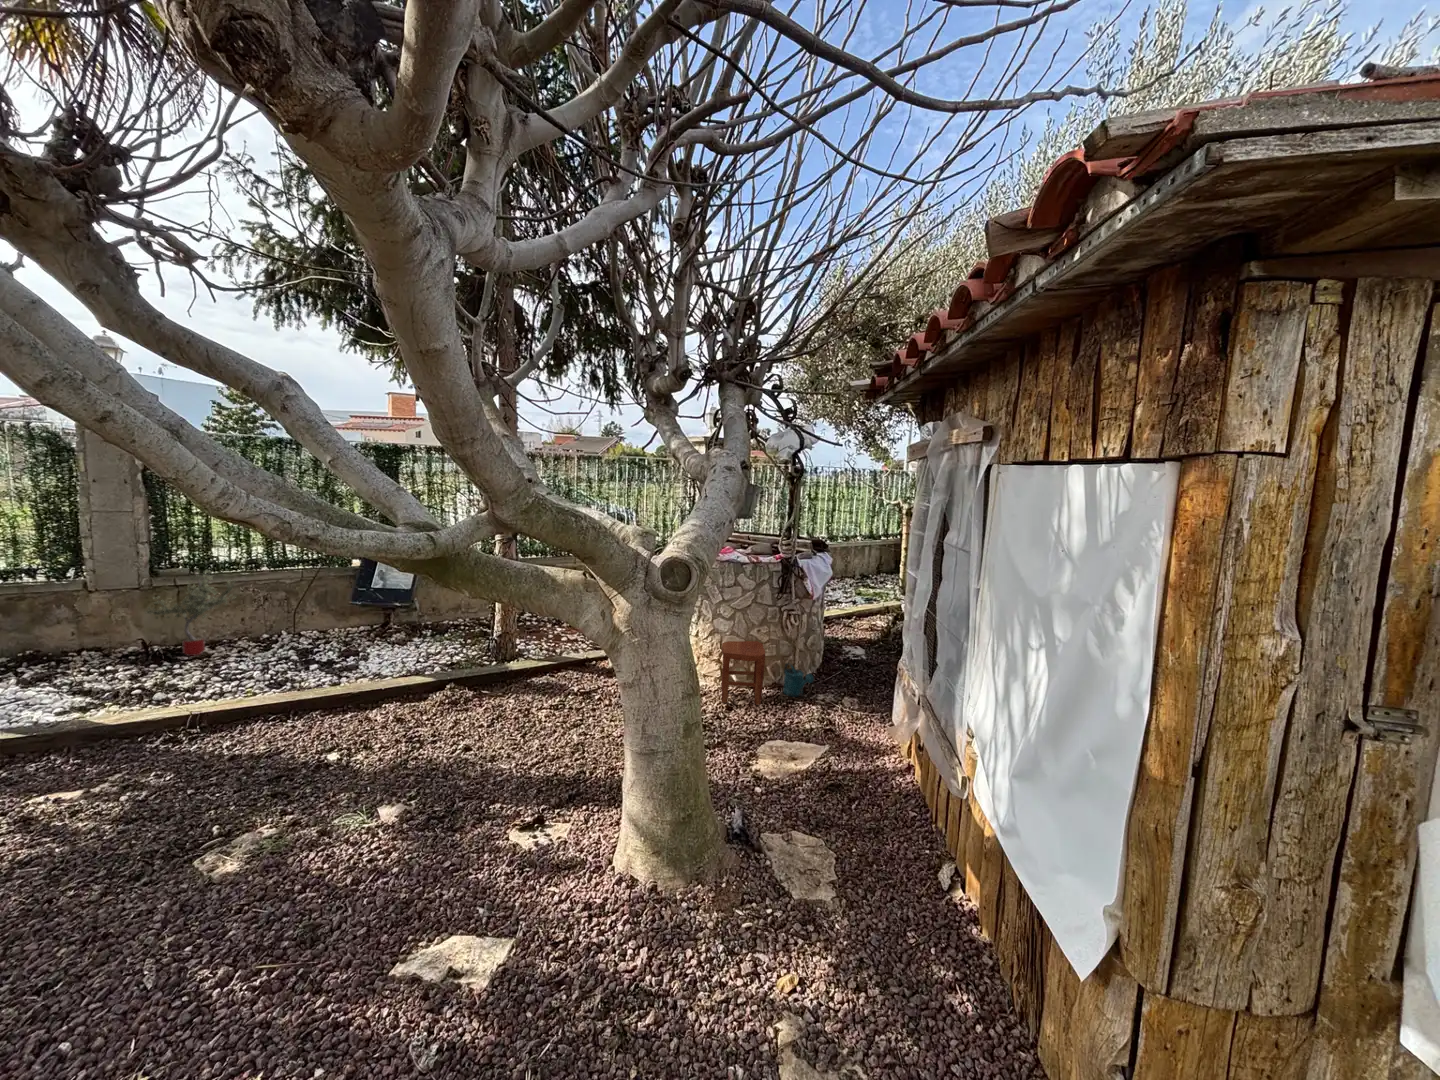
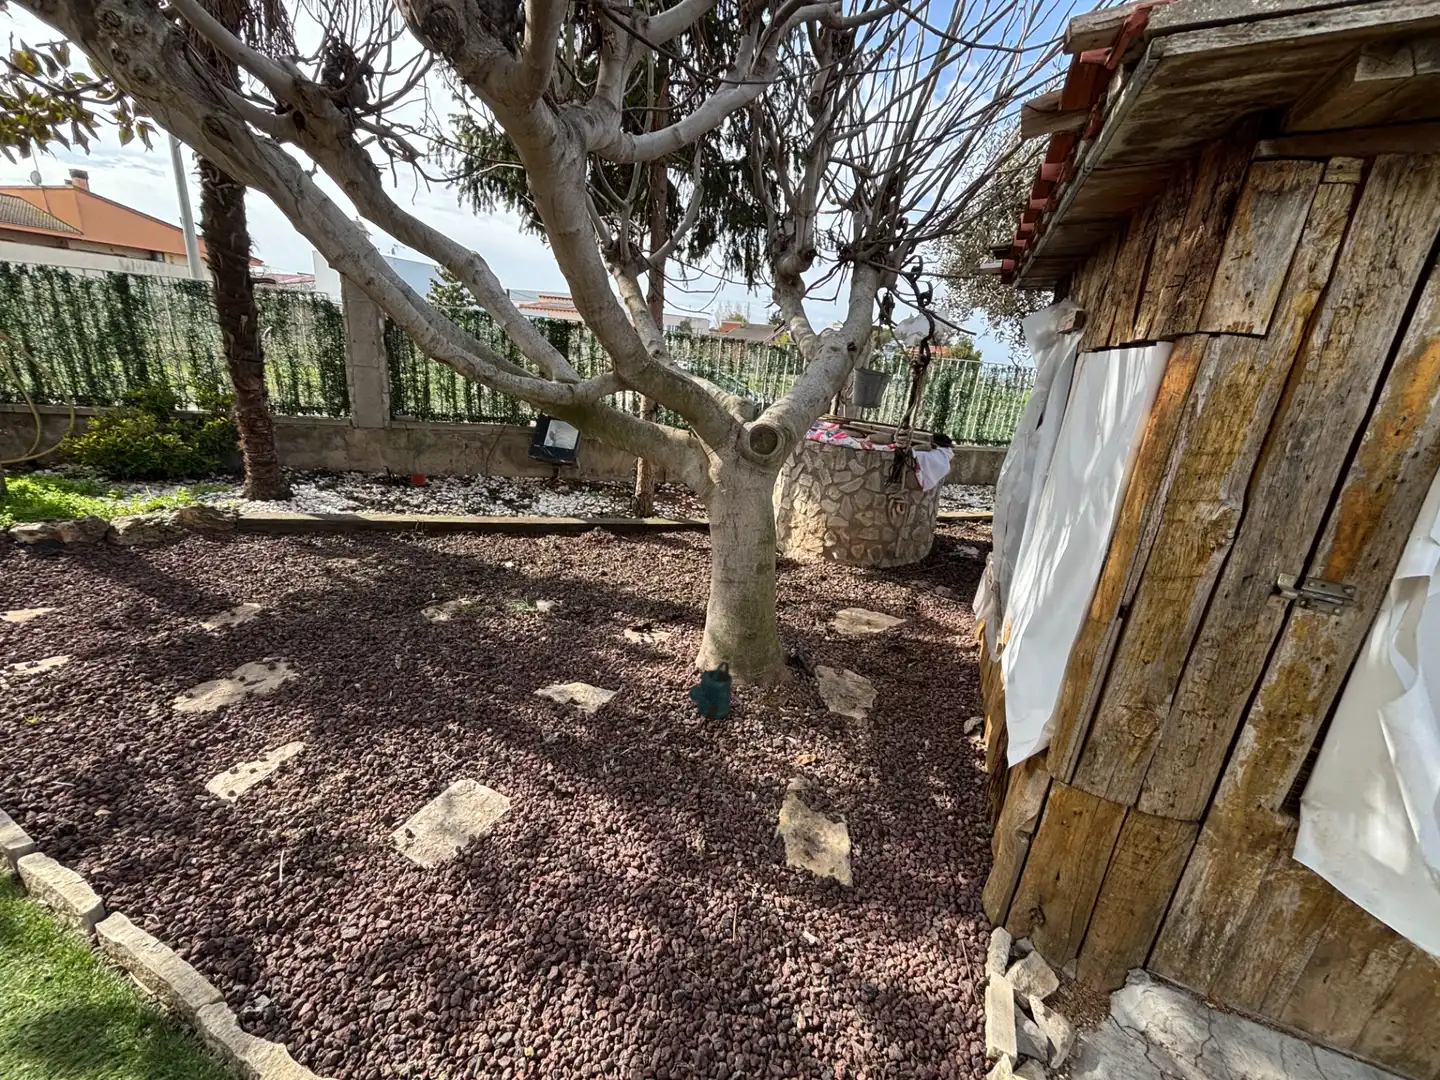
stool: present [721,641,765,705] -> none [821,521,868,581]
watering can: present [783,663,813,697] -> present [689,661,733,719]

